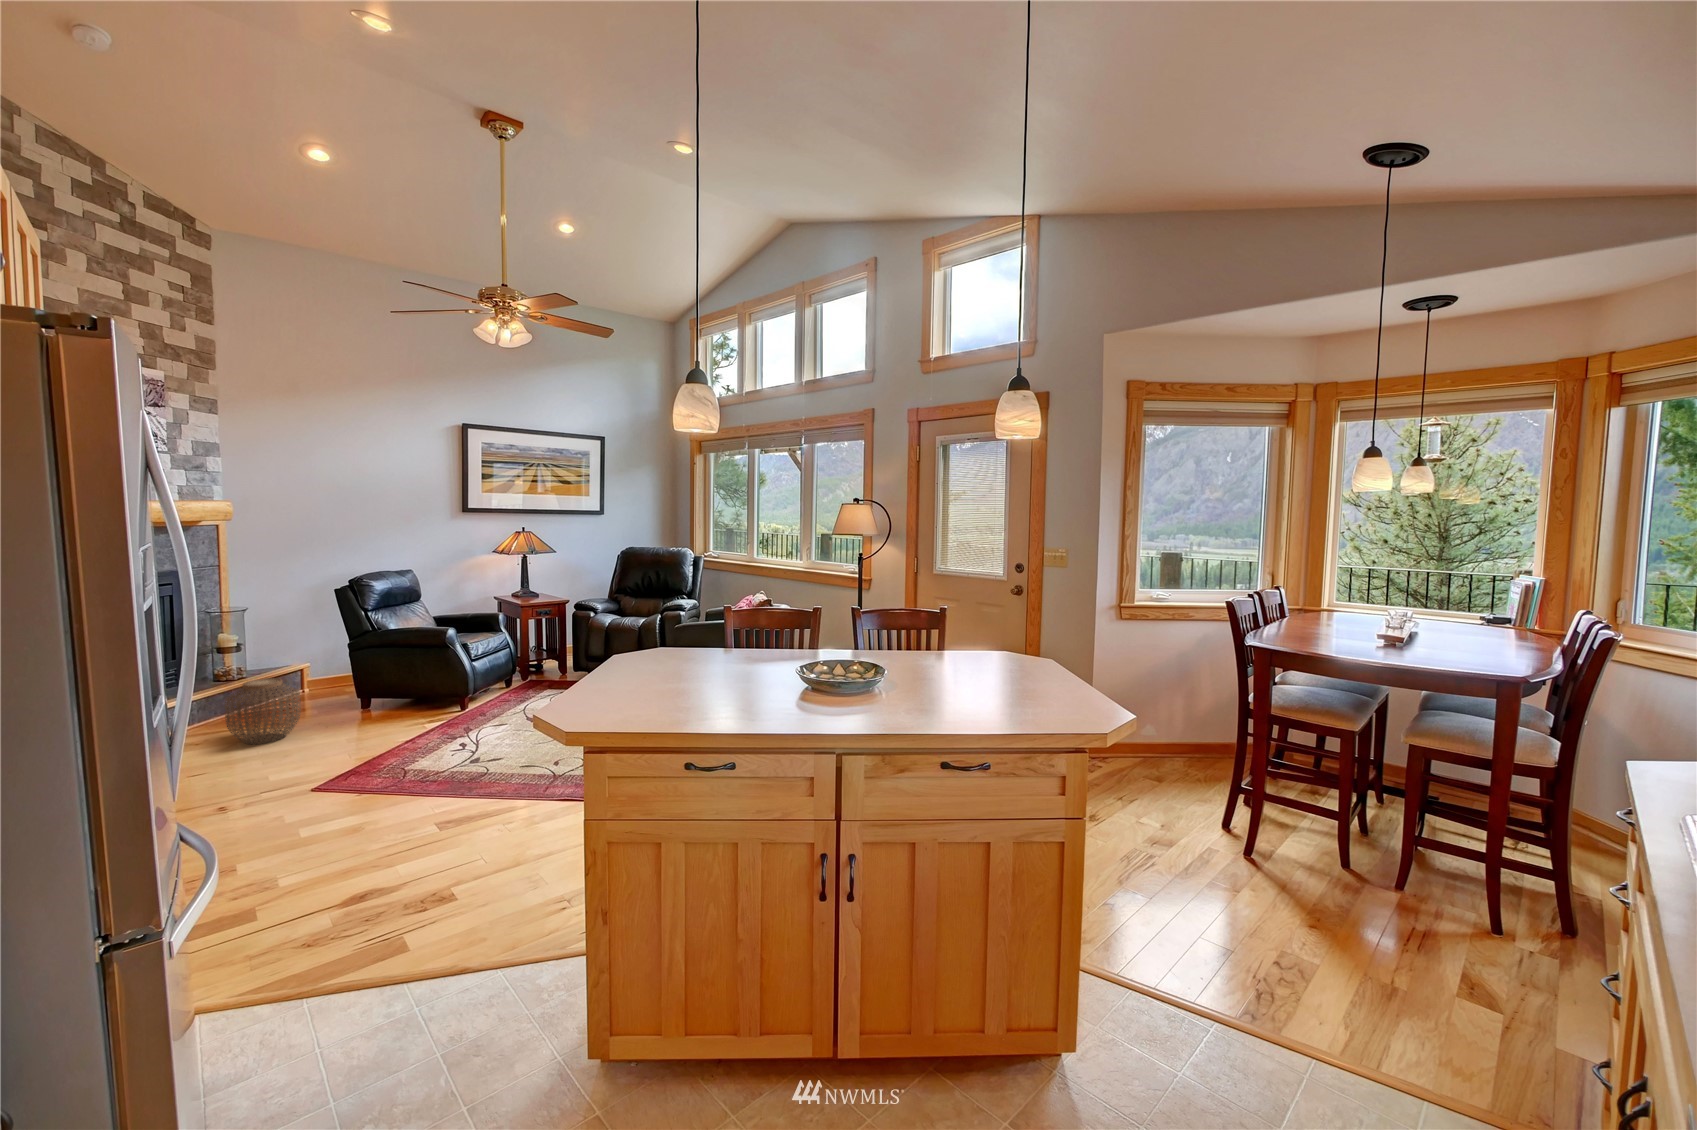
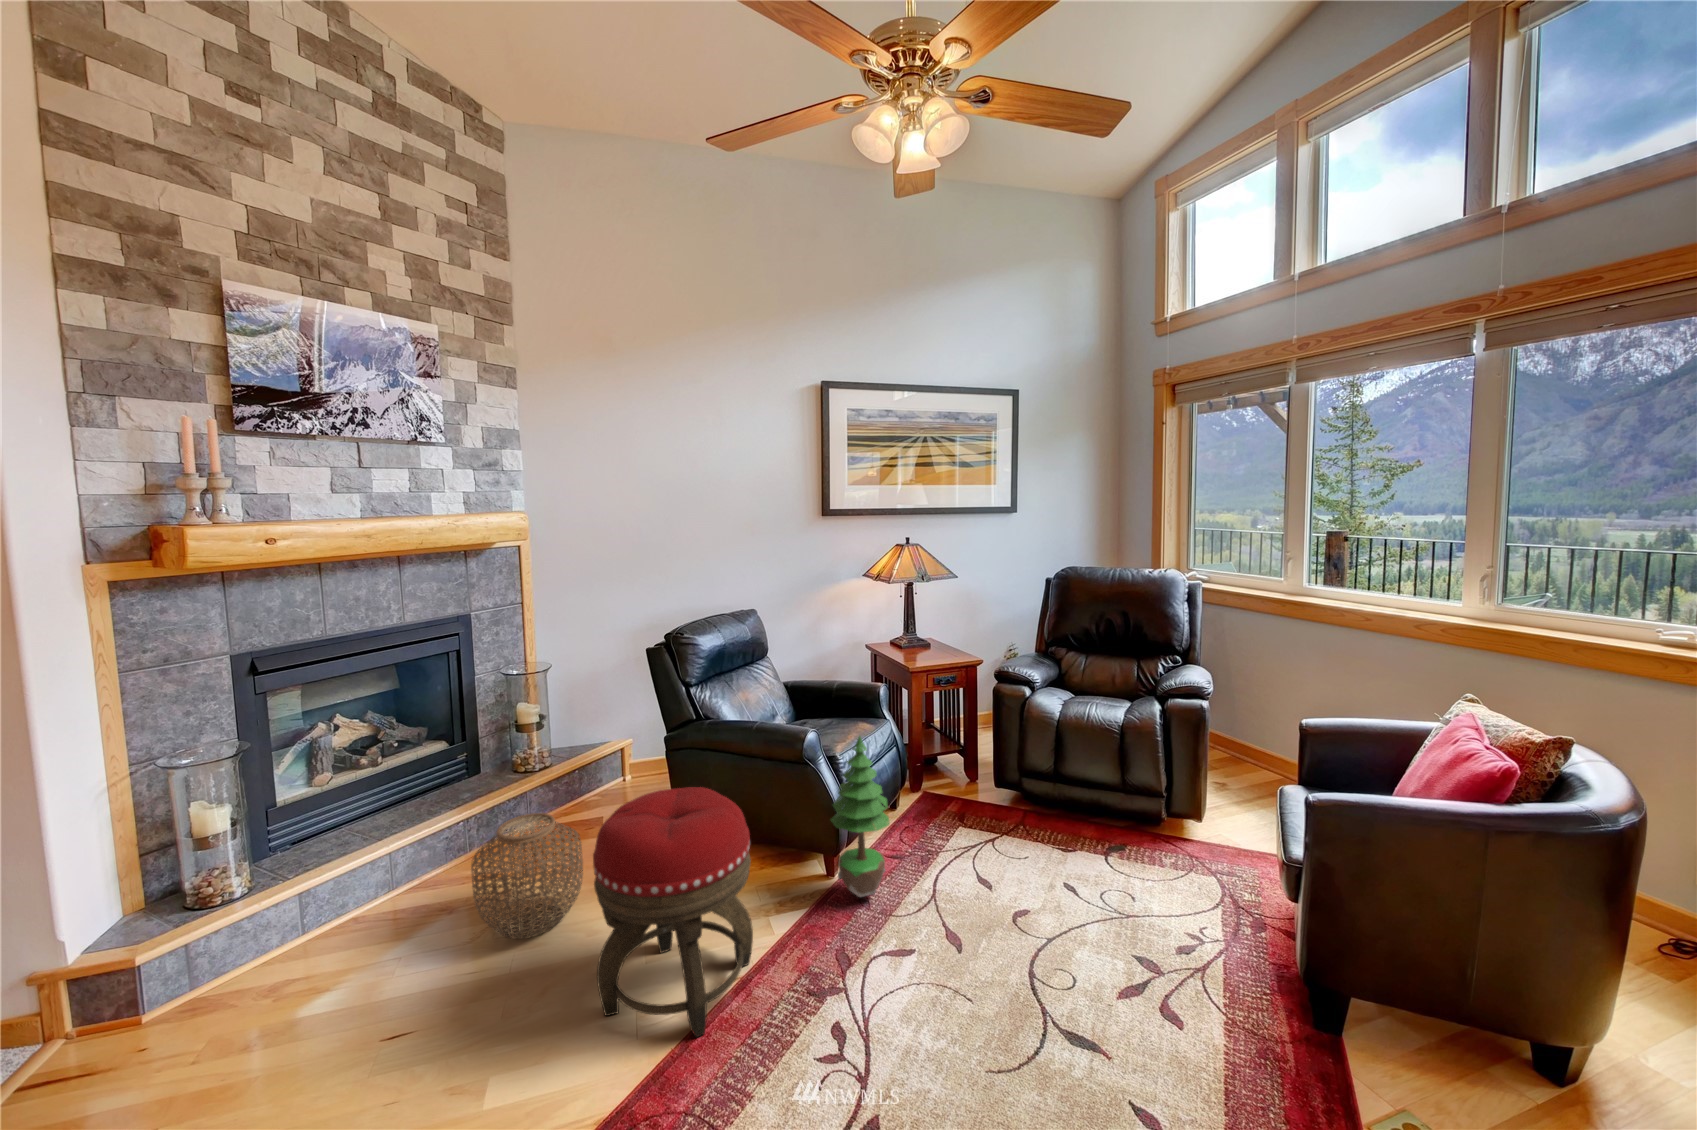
potted tree: none [463,626,499,713] -> present [831,736,889,897]
footstool: none [326,648,418,754] -> present [593,787,753,1037]

